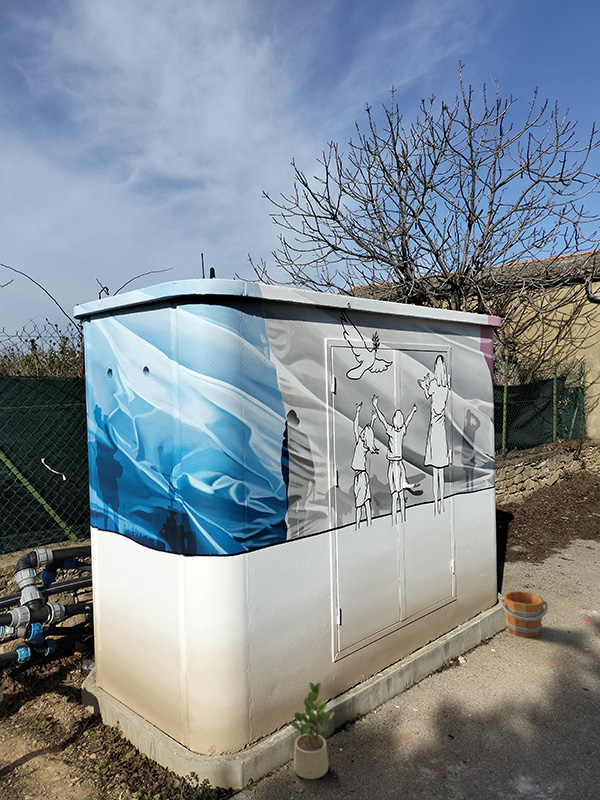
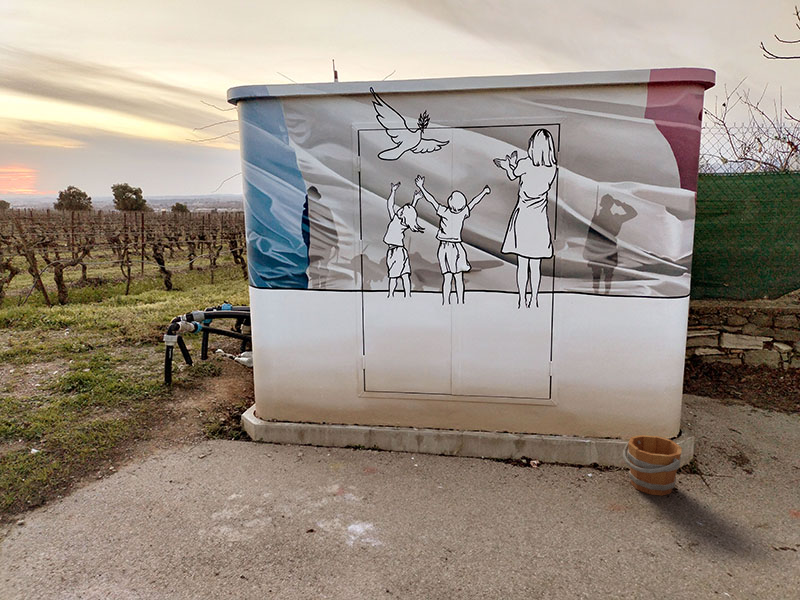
potted plant: present [291,682,334,779] -> none [285,392,316,458]

